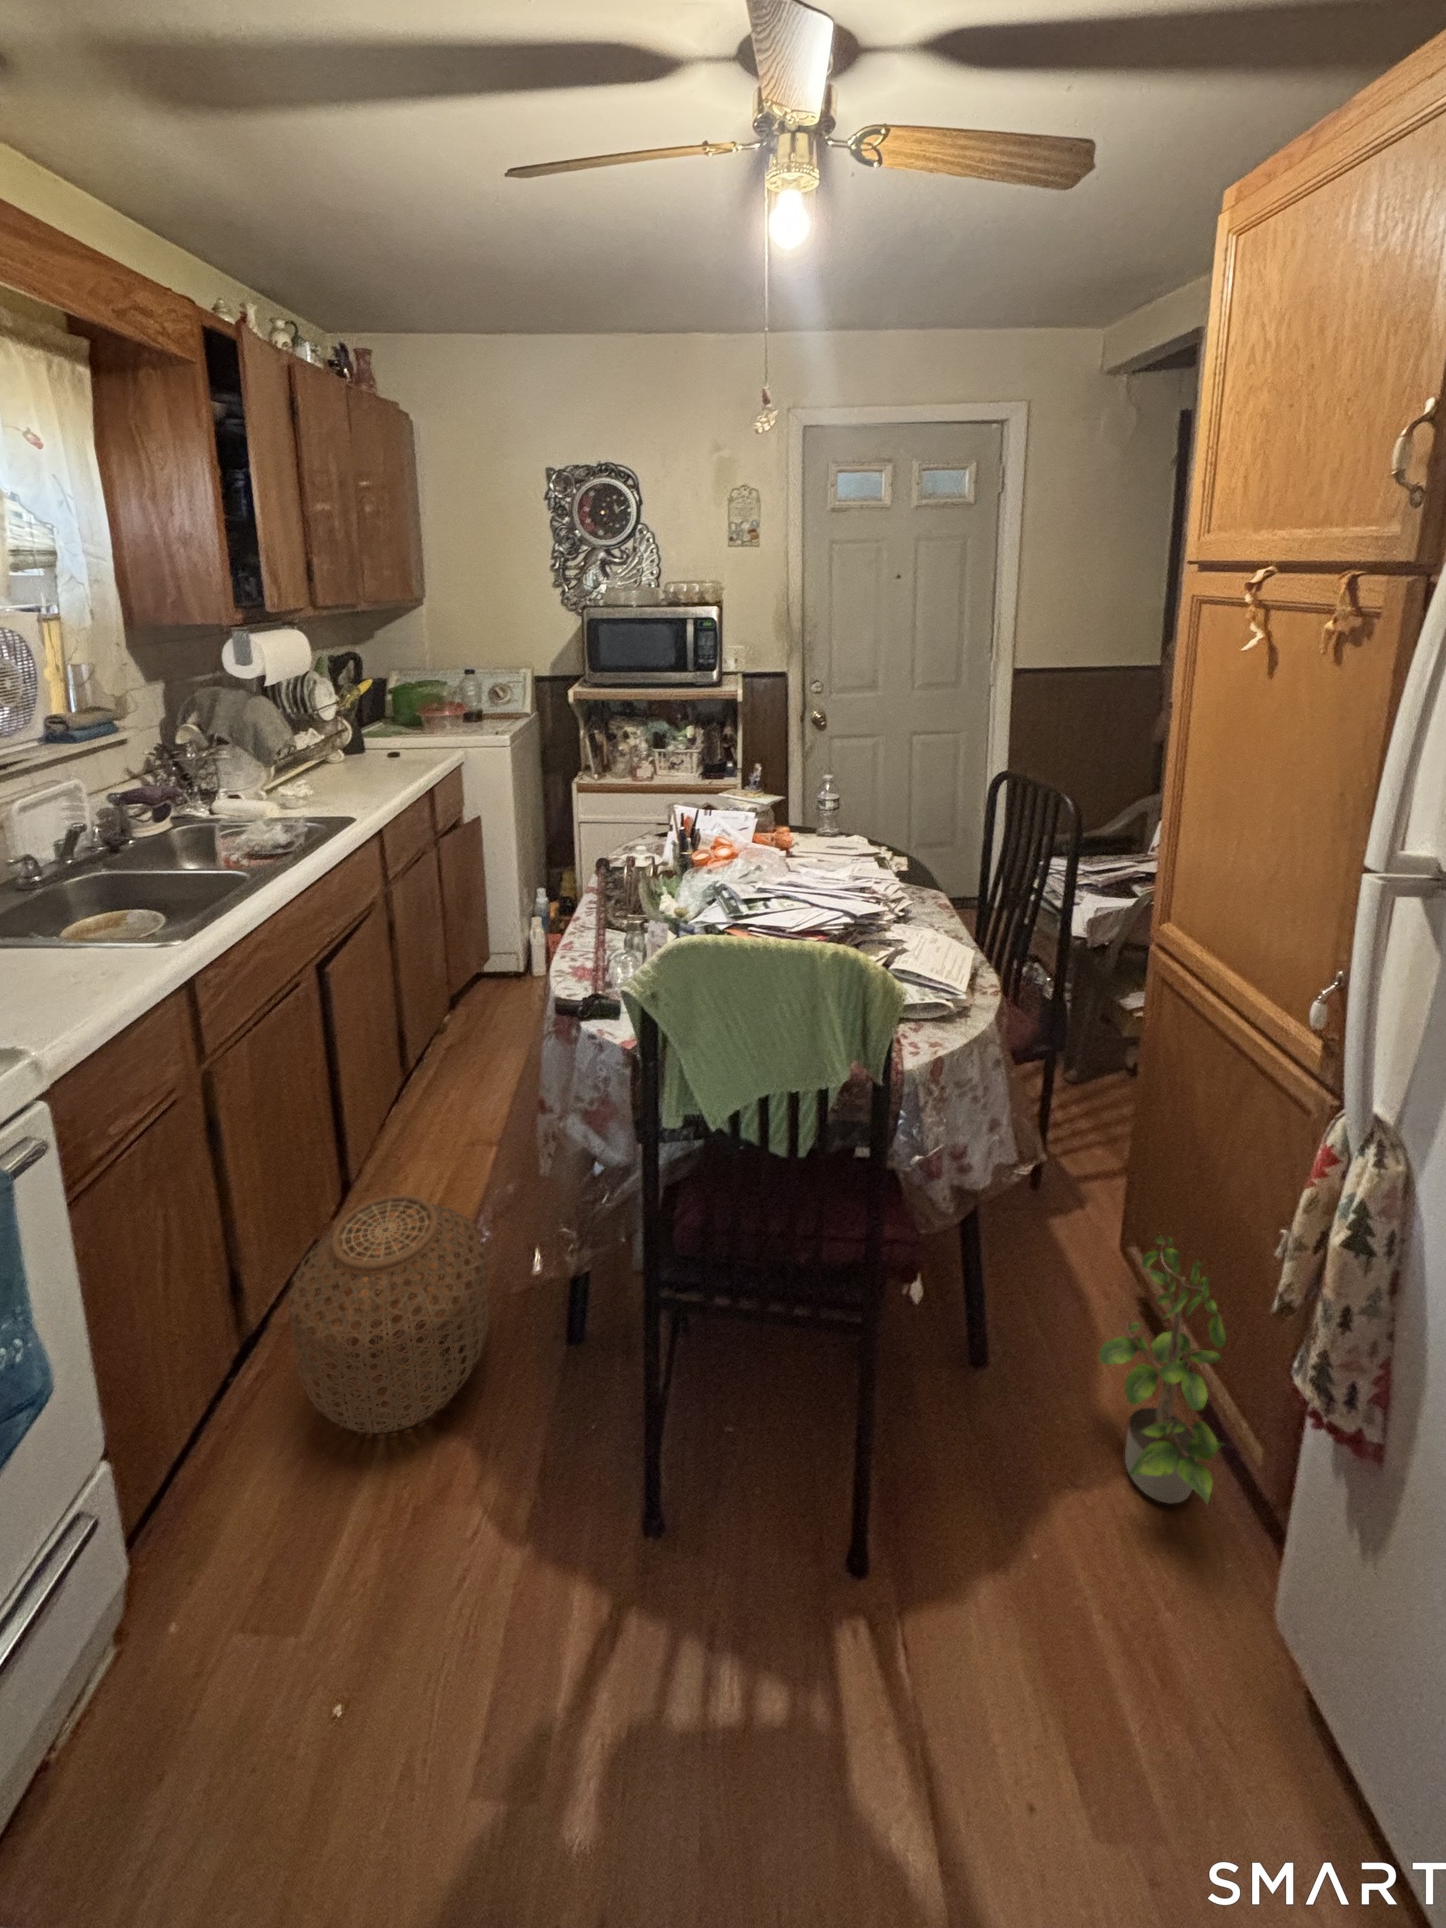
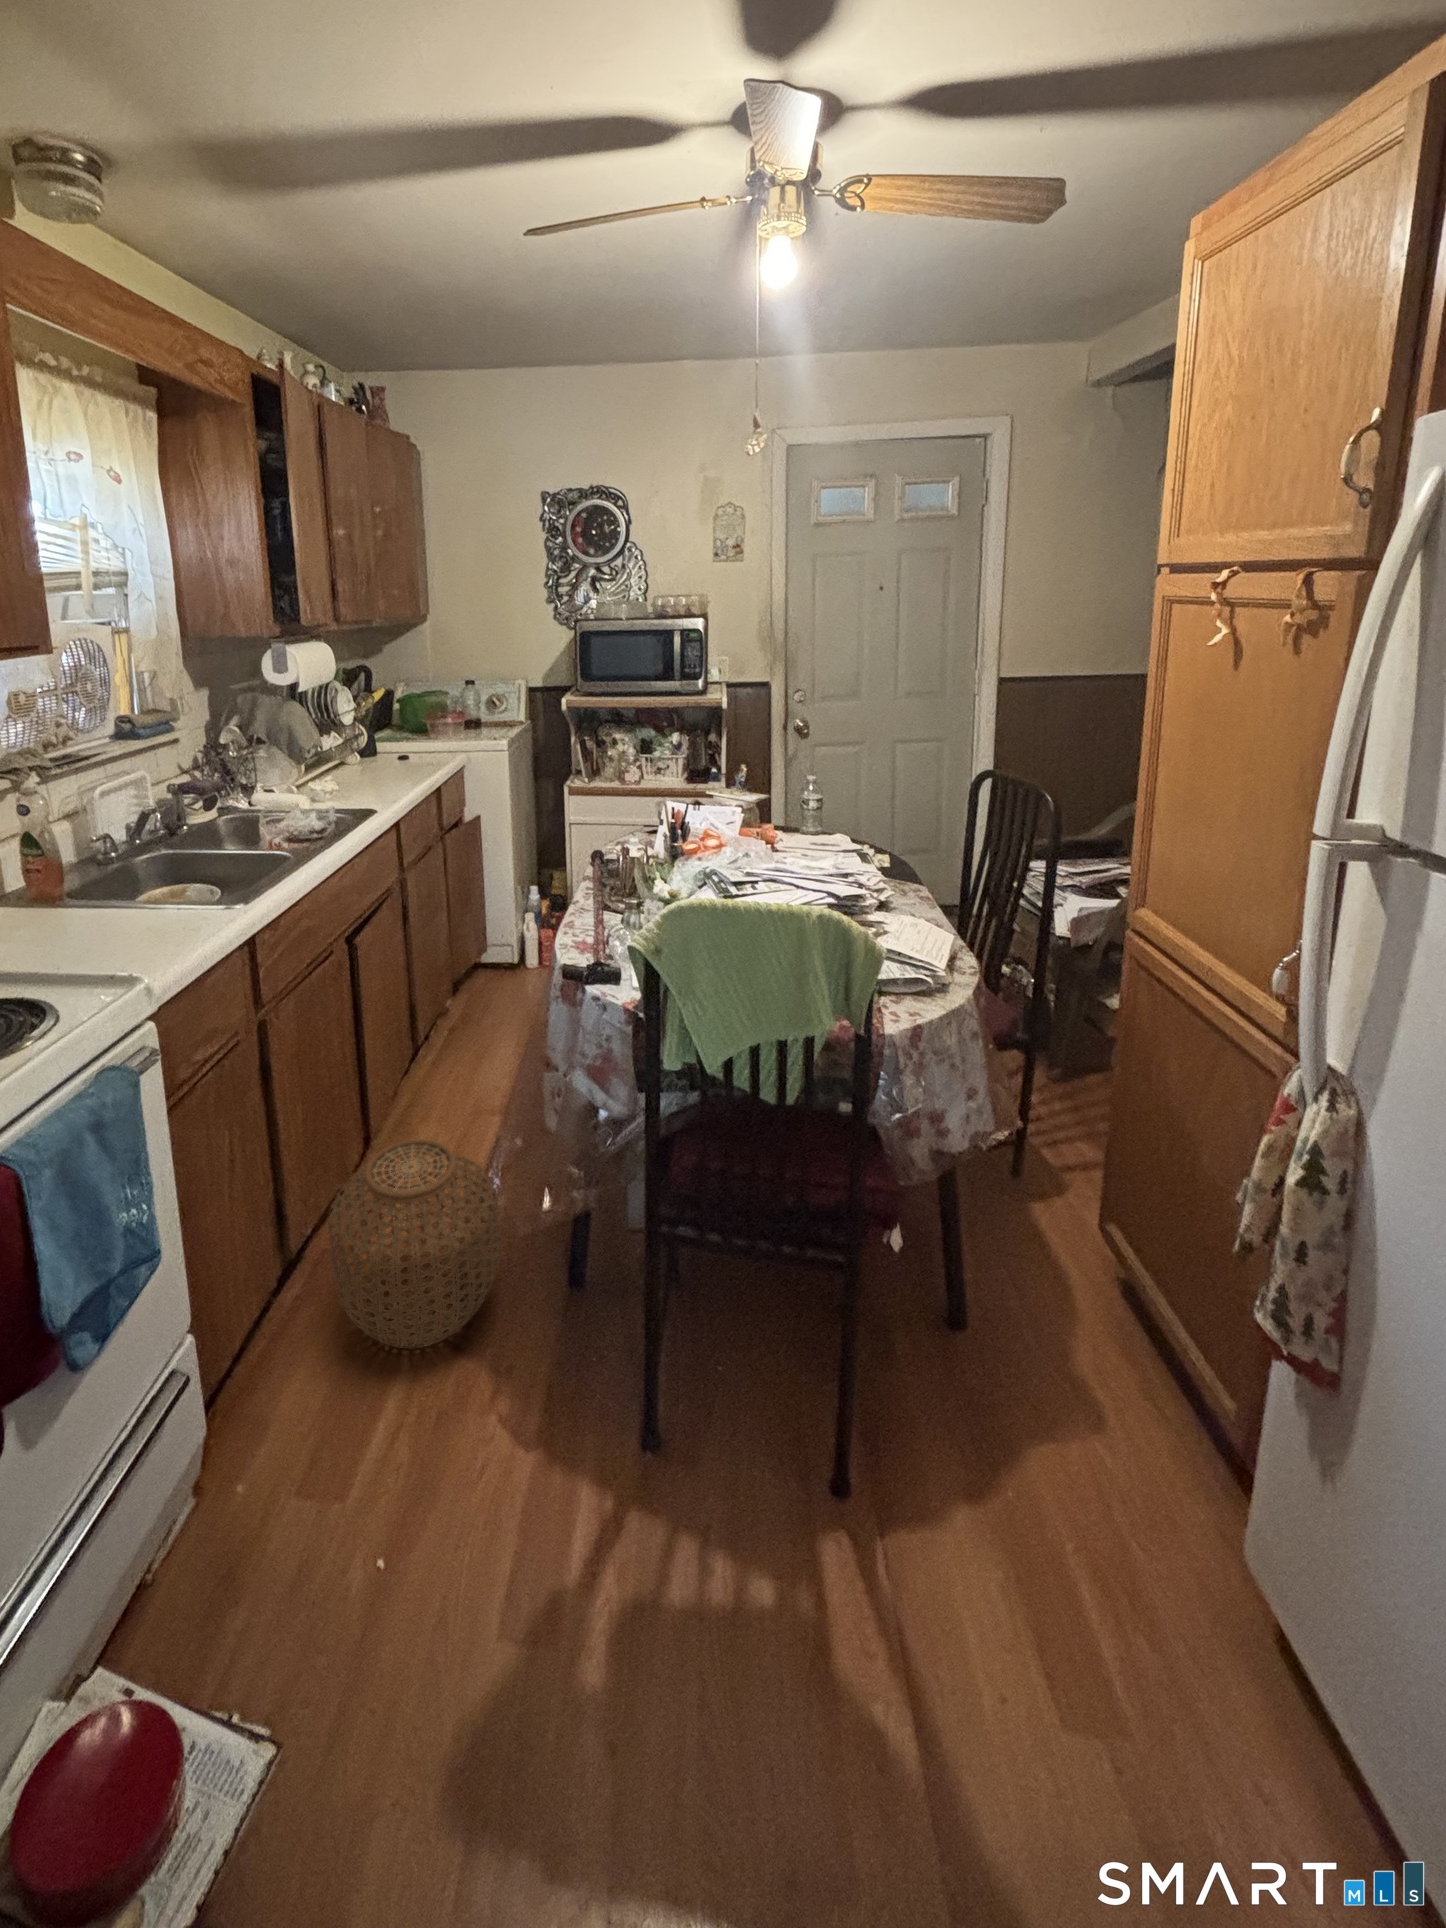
potted plant: present [1099,1235,1226,1504] -> none [1074,1193,1199,1459]

